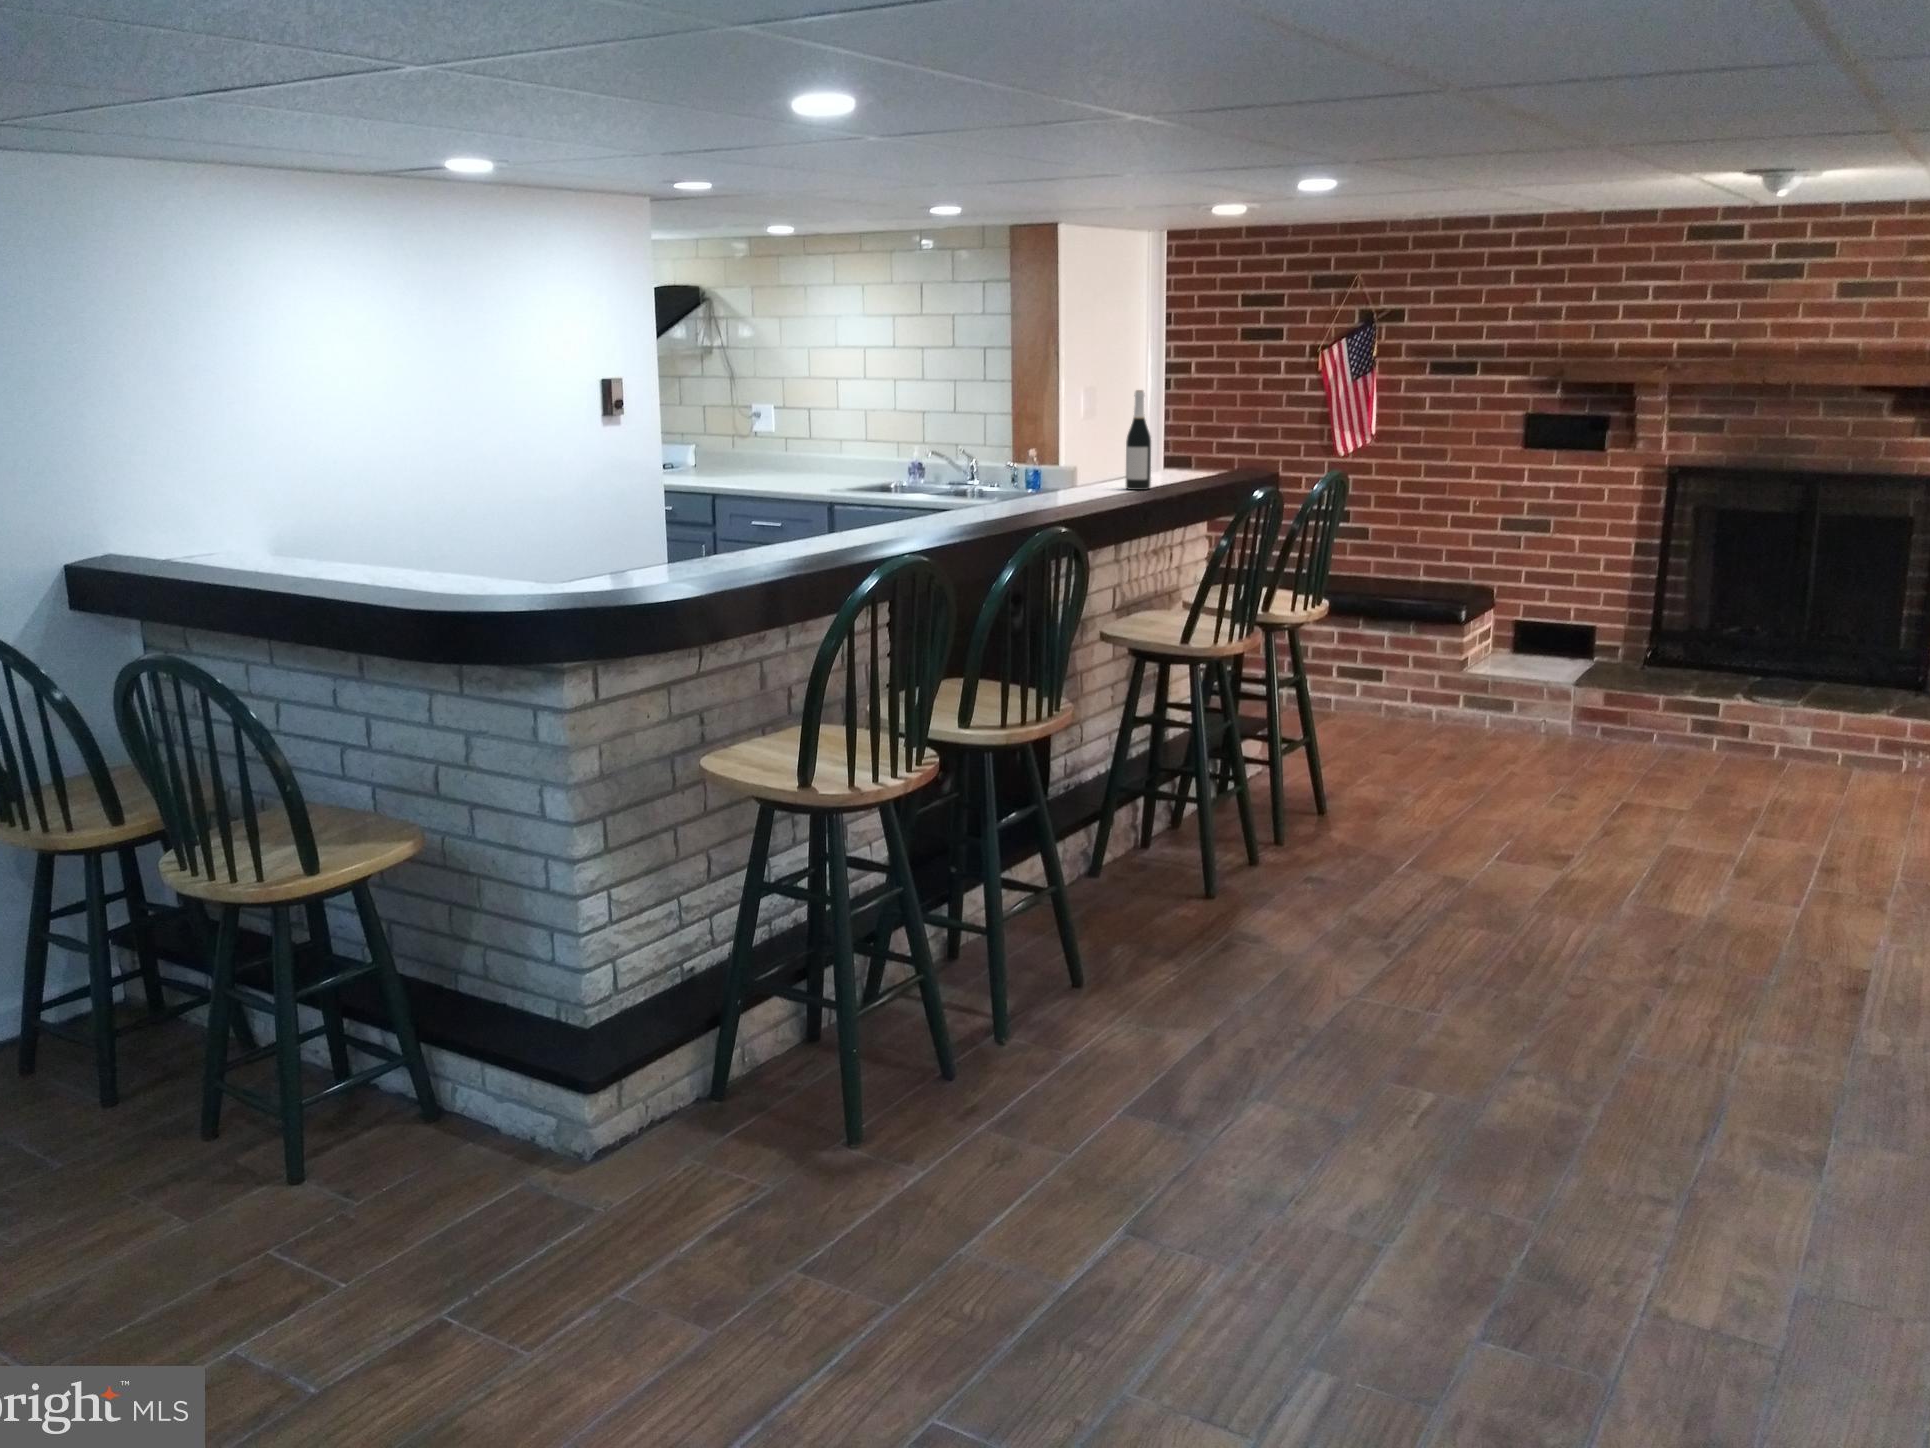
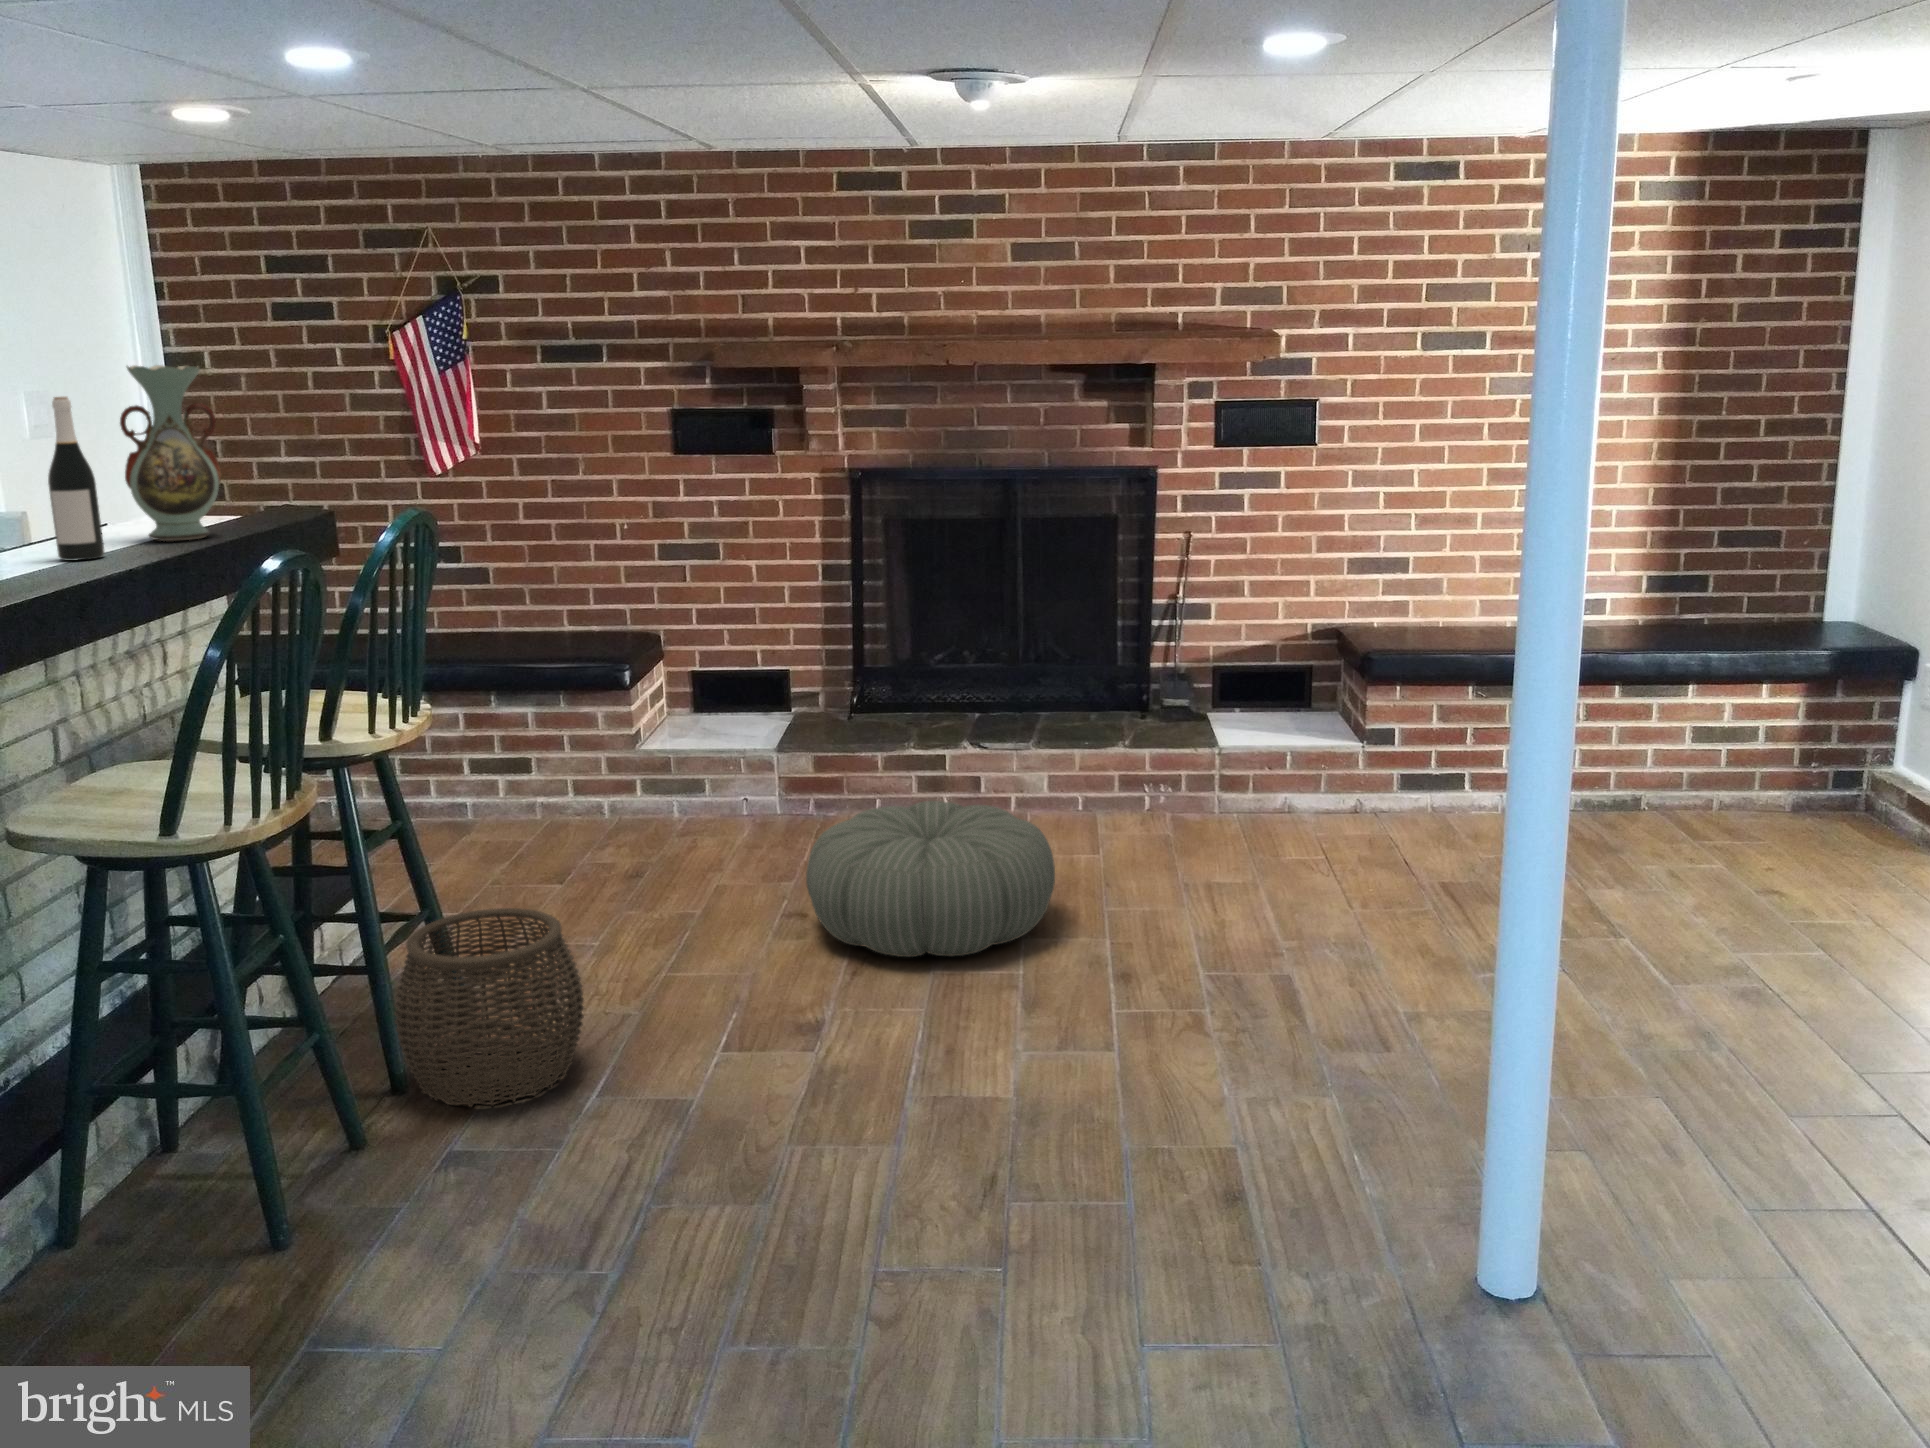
decorative vase: none [1163,371,1220,483] -> present [120,365,222,541]
pouf: none [1582,726,1795,842] -> present [806,801,1055,957]
woven basket: none [1285,740,1408,865] -> present [394,908,584,1107]

